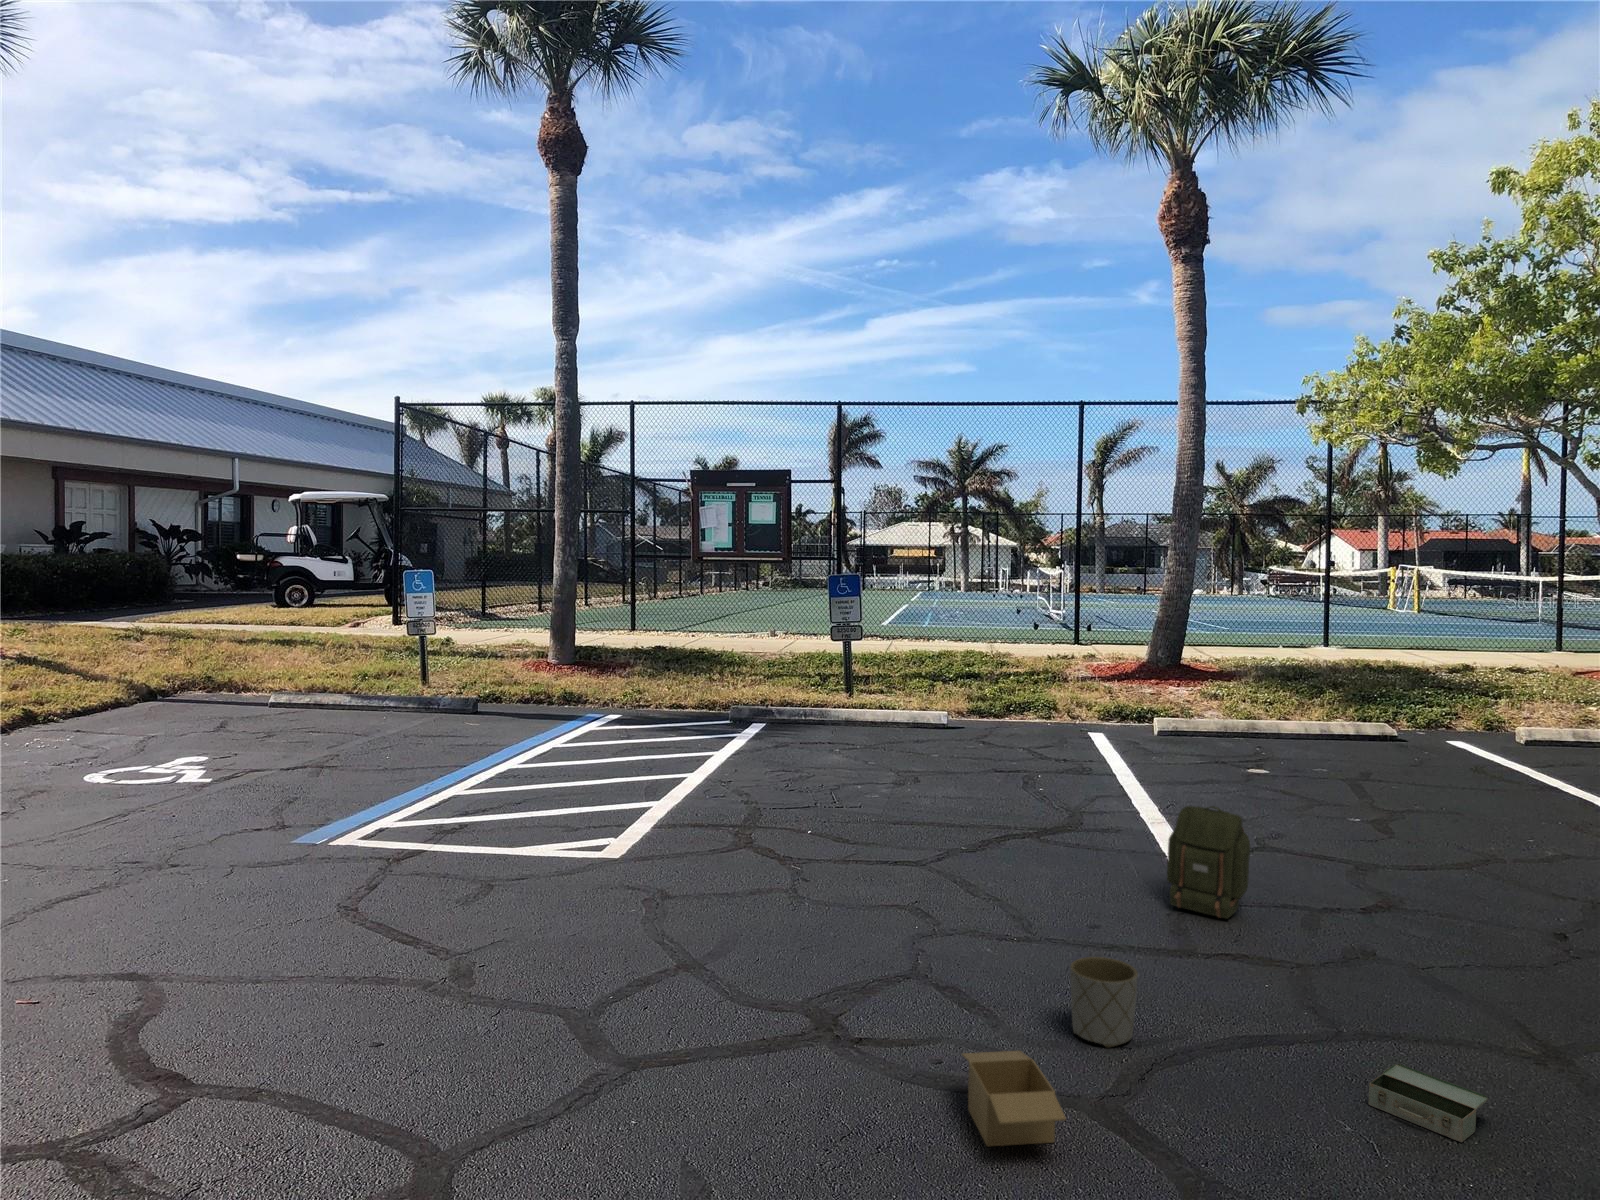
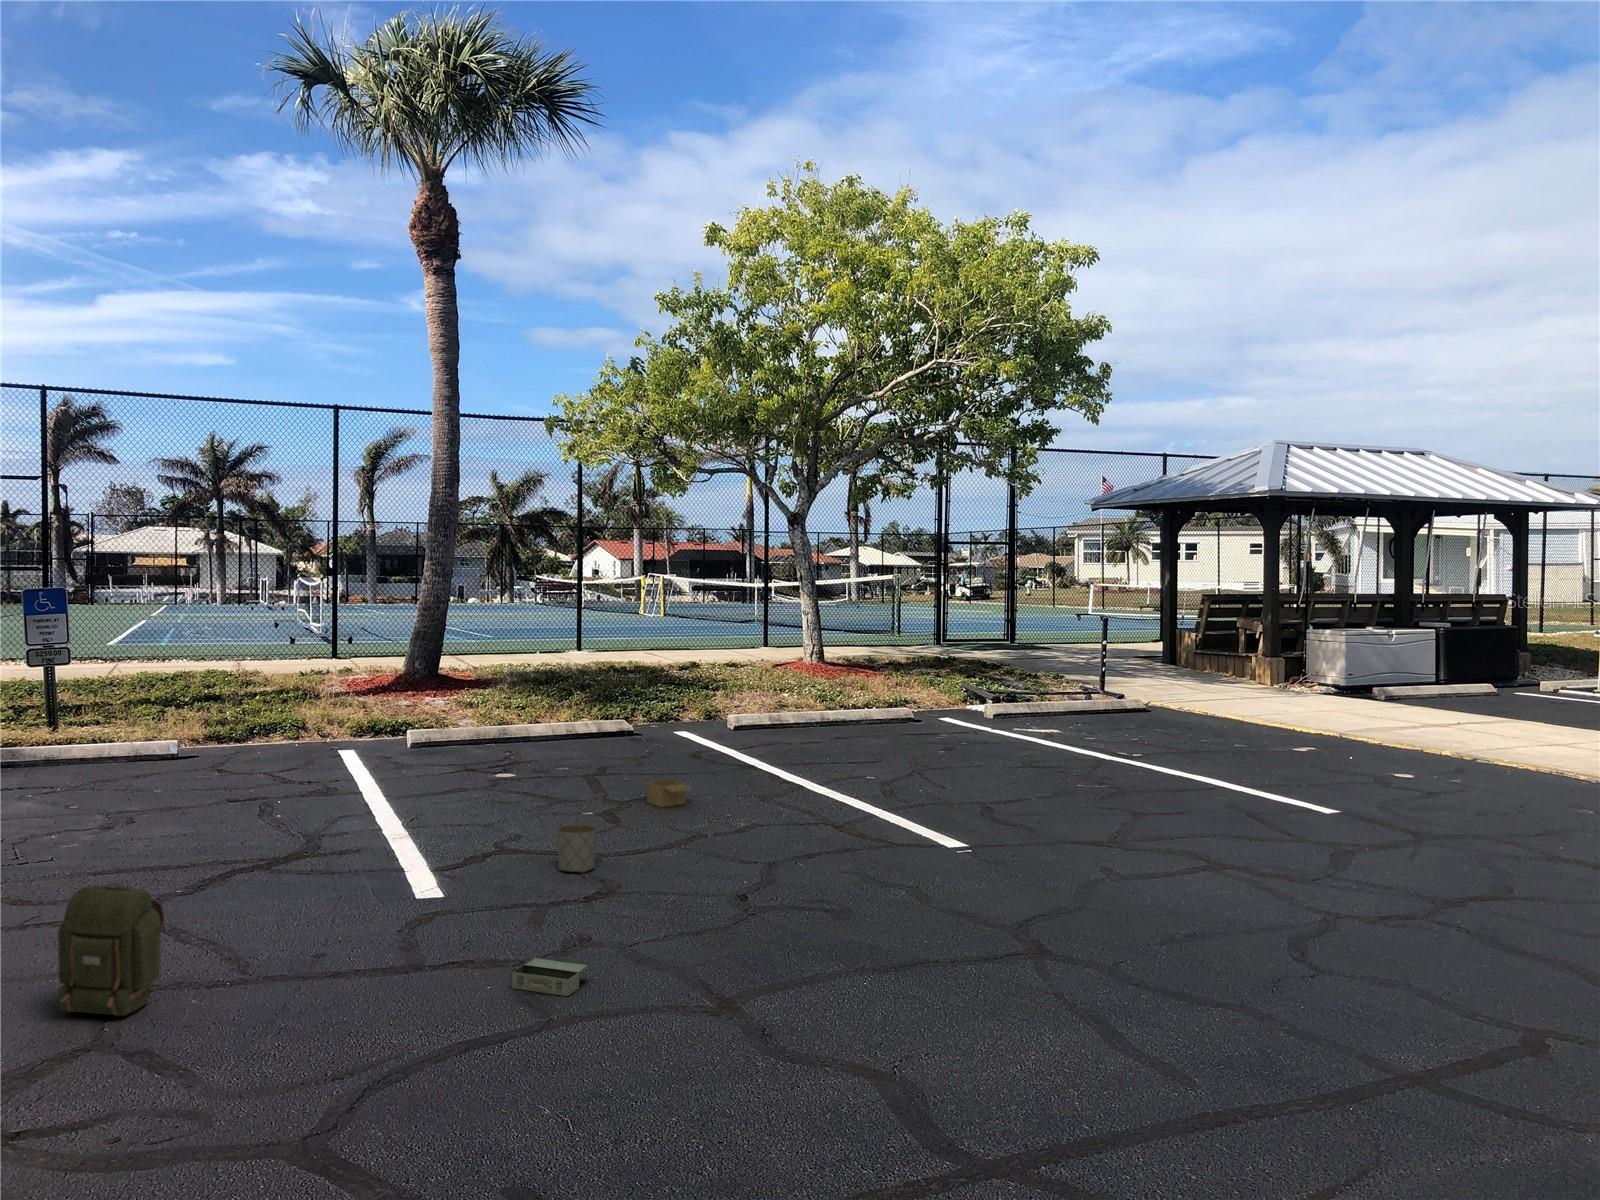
backpack: present [1167,806,1250,919] -> present [58,883,164,1016]
planter: present [1070,957,1138,1047] -> present [557,824,597,873]
cardboard box: present [961,1051,1066,1146] -> present [647,779,692,807]

